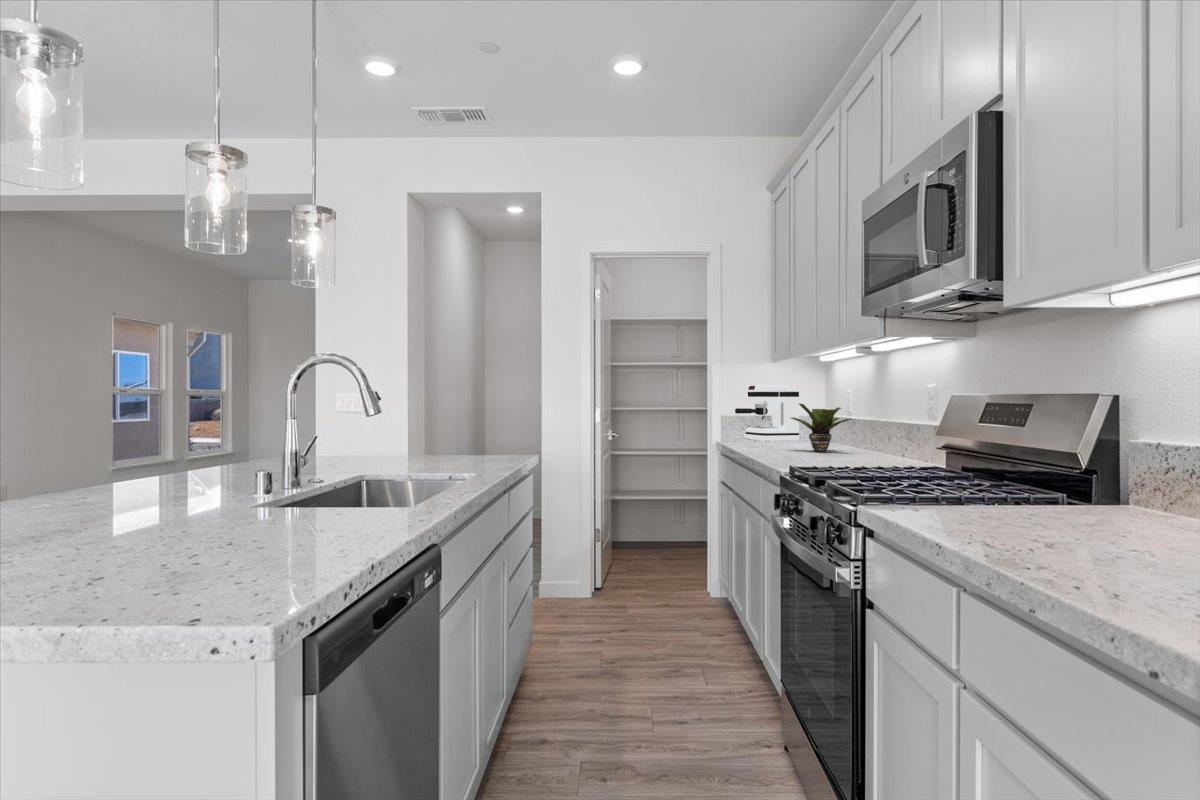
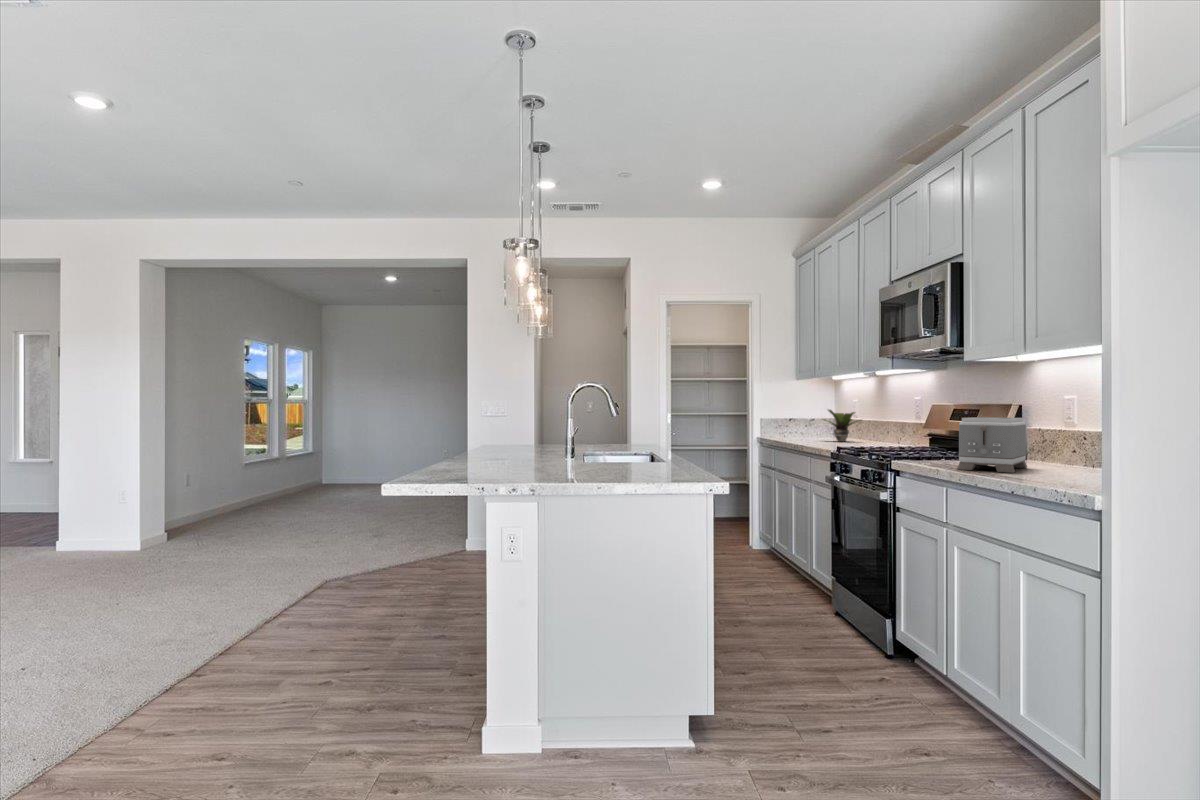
coffee maker: present [735,385,799,442] -> none [772,396,818,437]
toaster: none [983,420,1149,562] -> present [957,417,1027,473]

